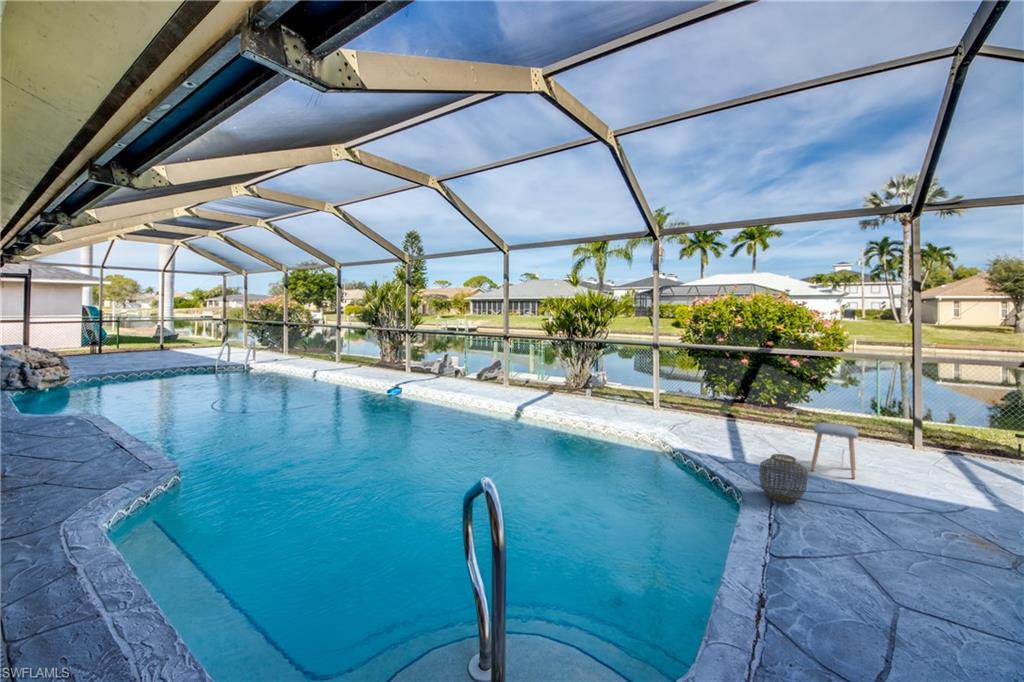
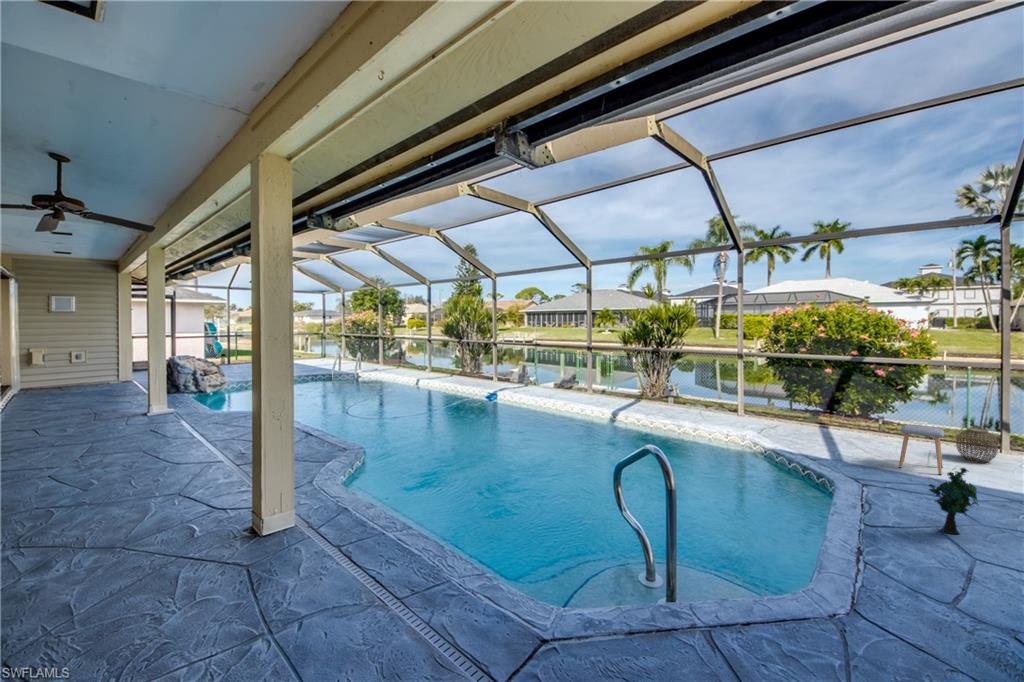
woven basket: present [759,454,807,503] -> present [956,428,998,463]
decorative plant: none [843,485,902,566] -> present [929,468,978,534]

